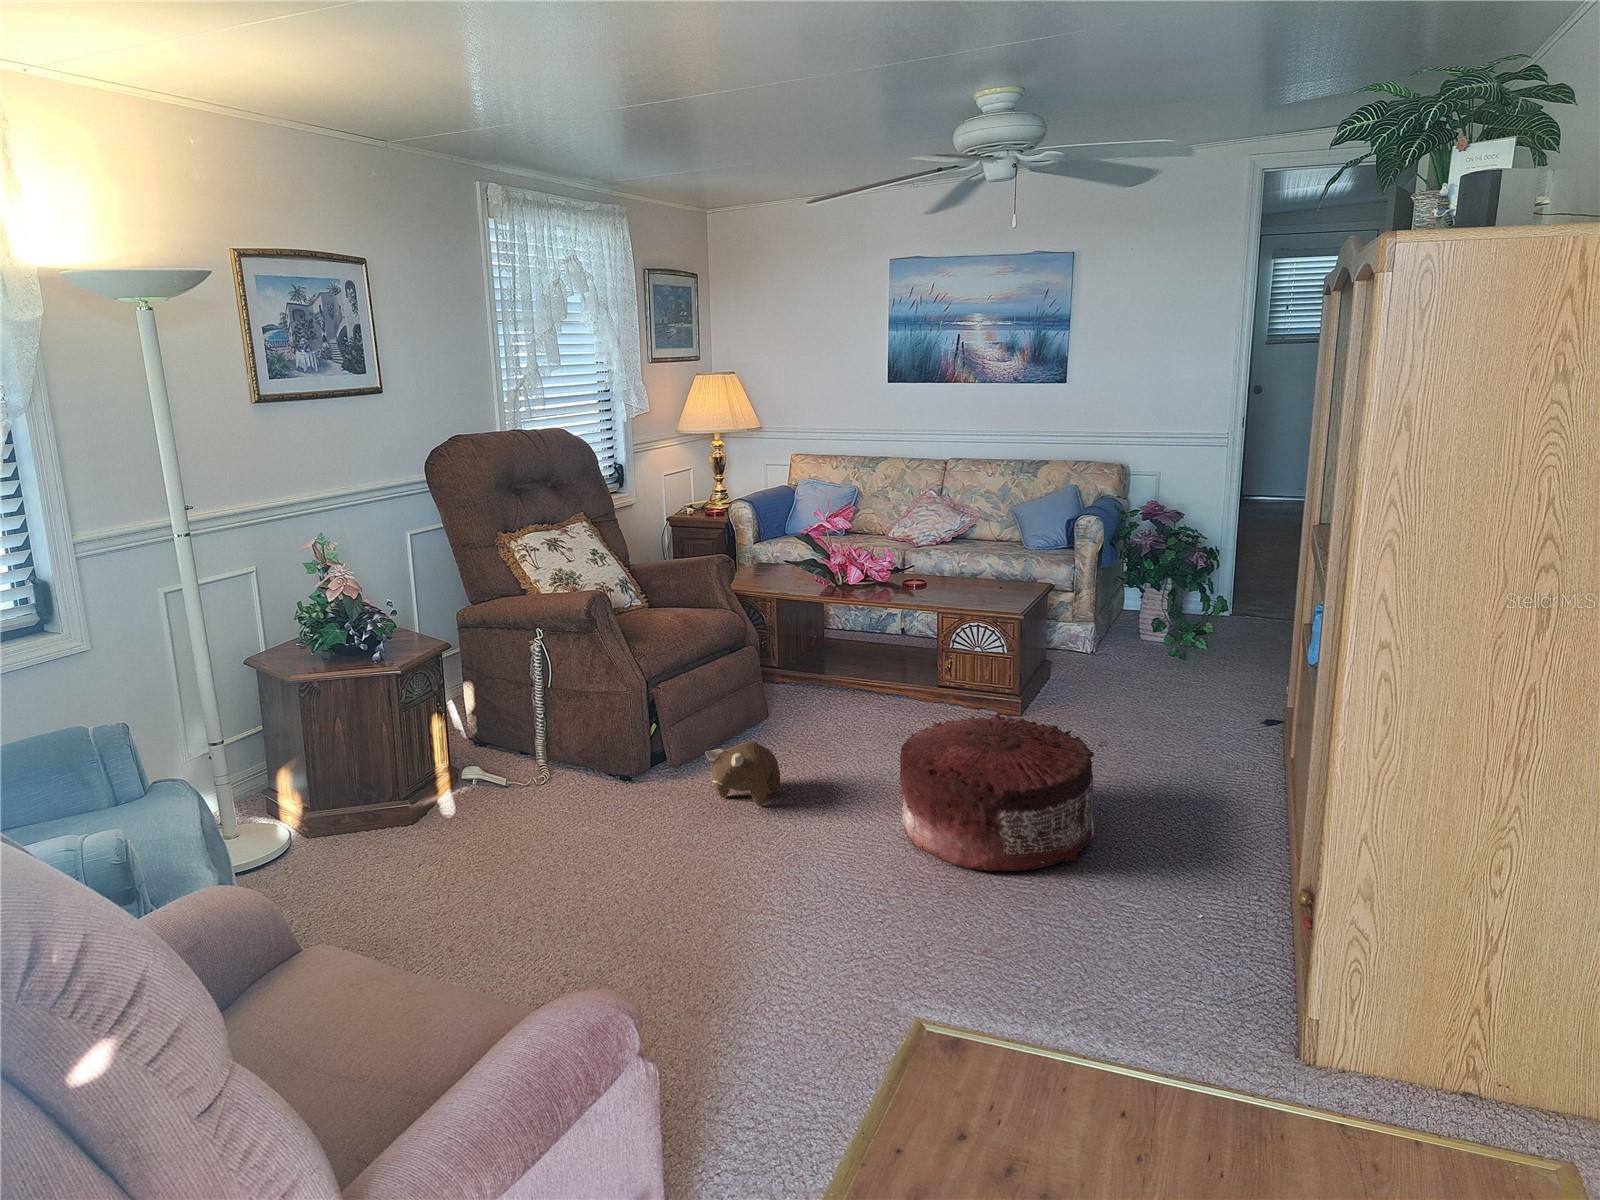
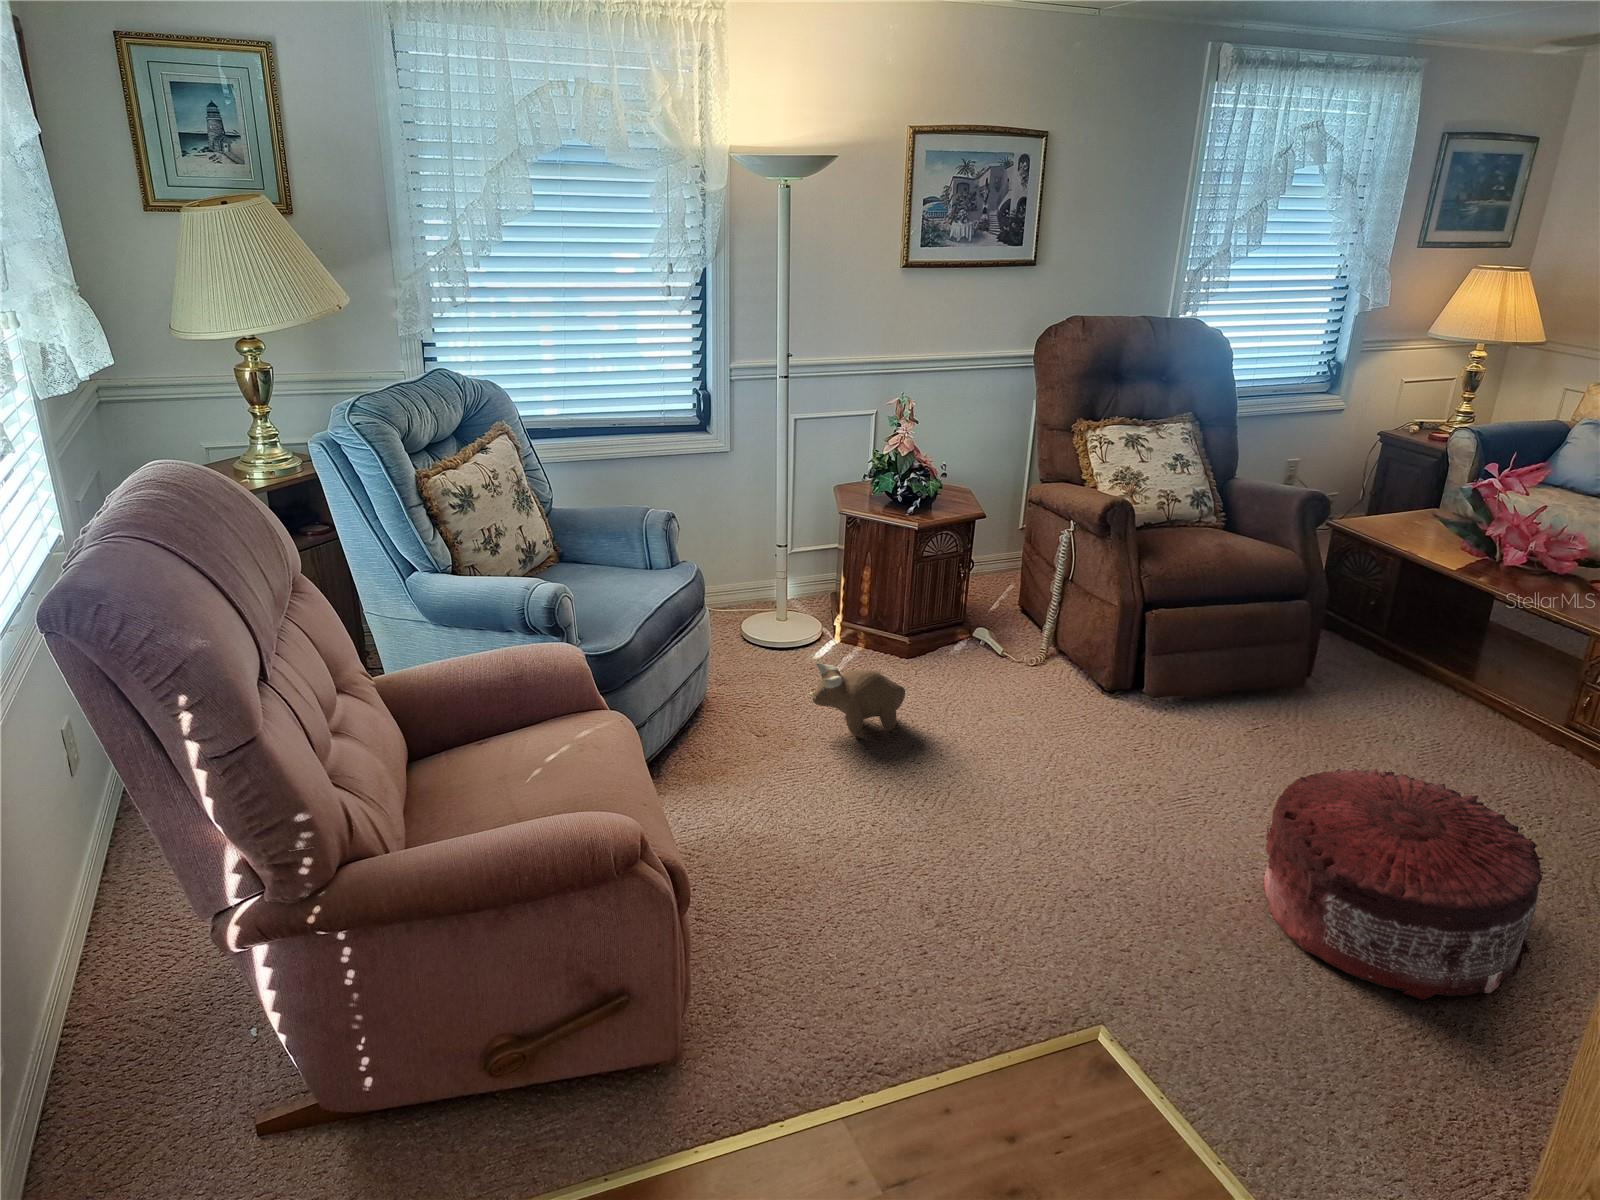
plush toy: present [705,741,780,806] -> present [810,663,905,736]

